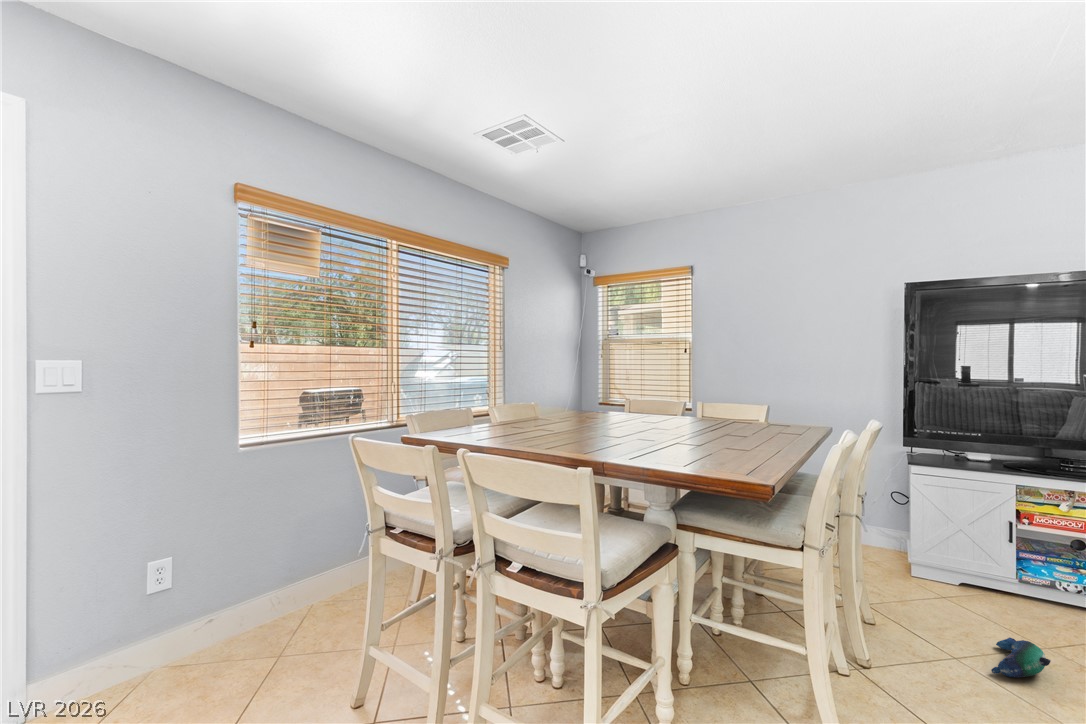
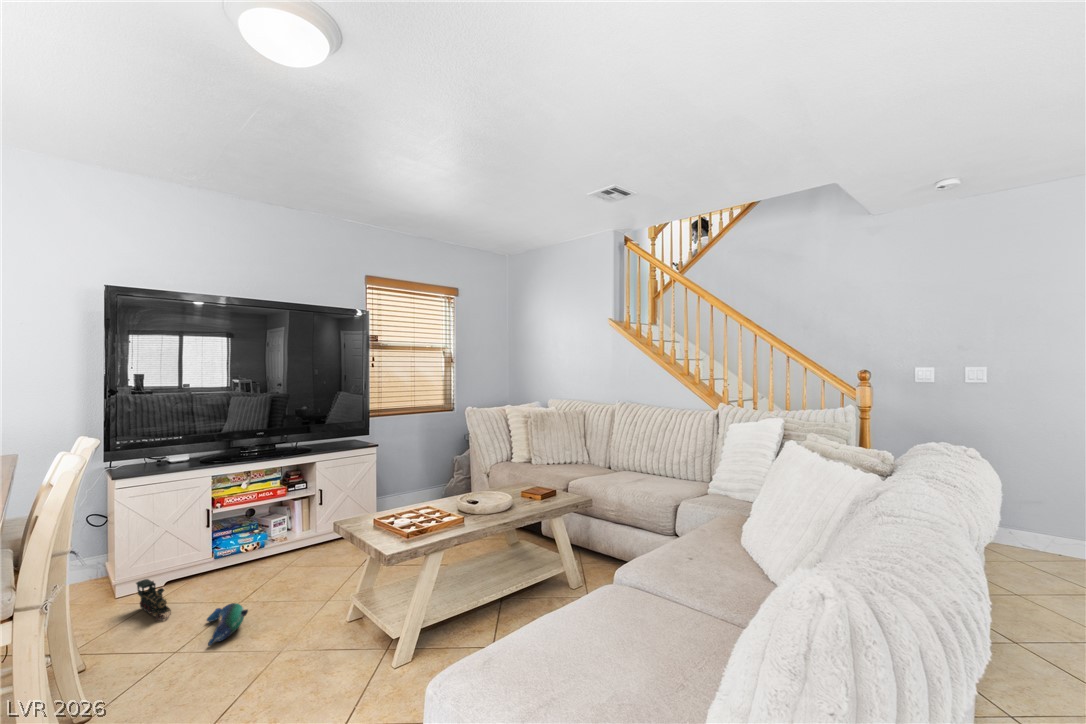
toy train: none [926,568,958,619] -> present [136,579,171,620]

